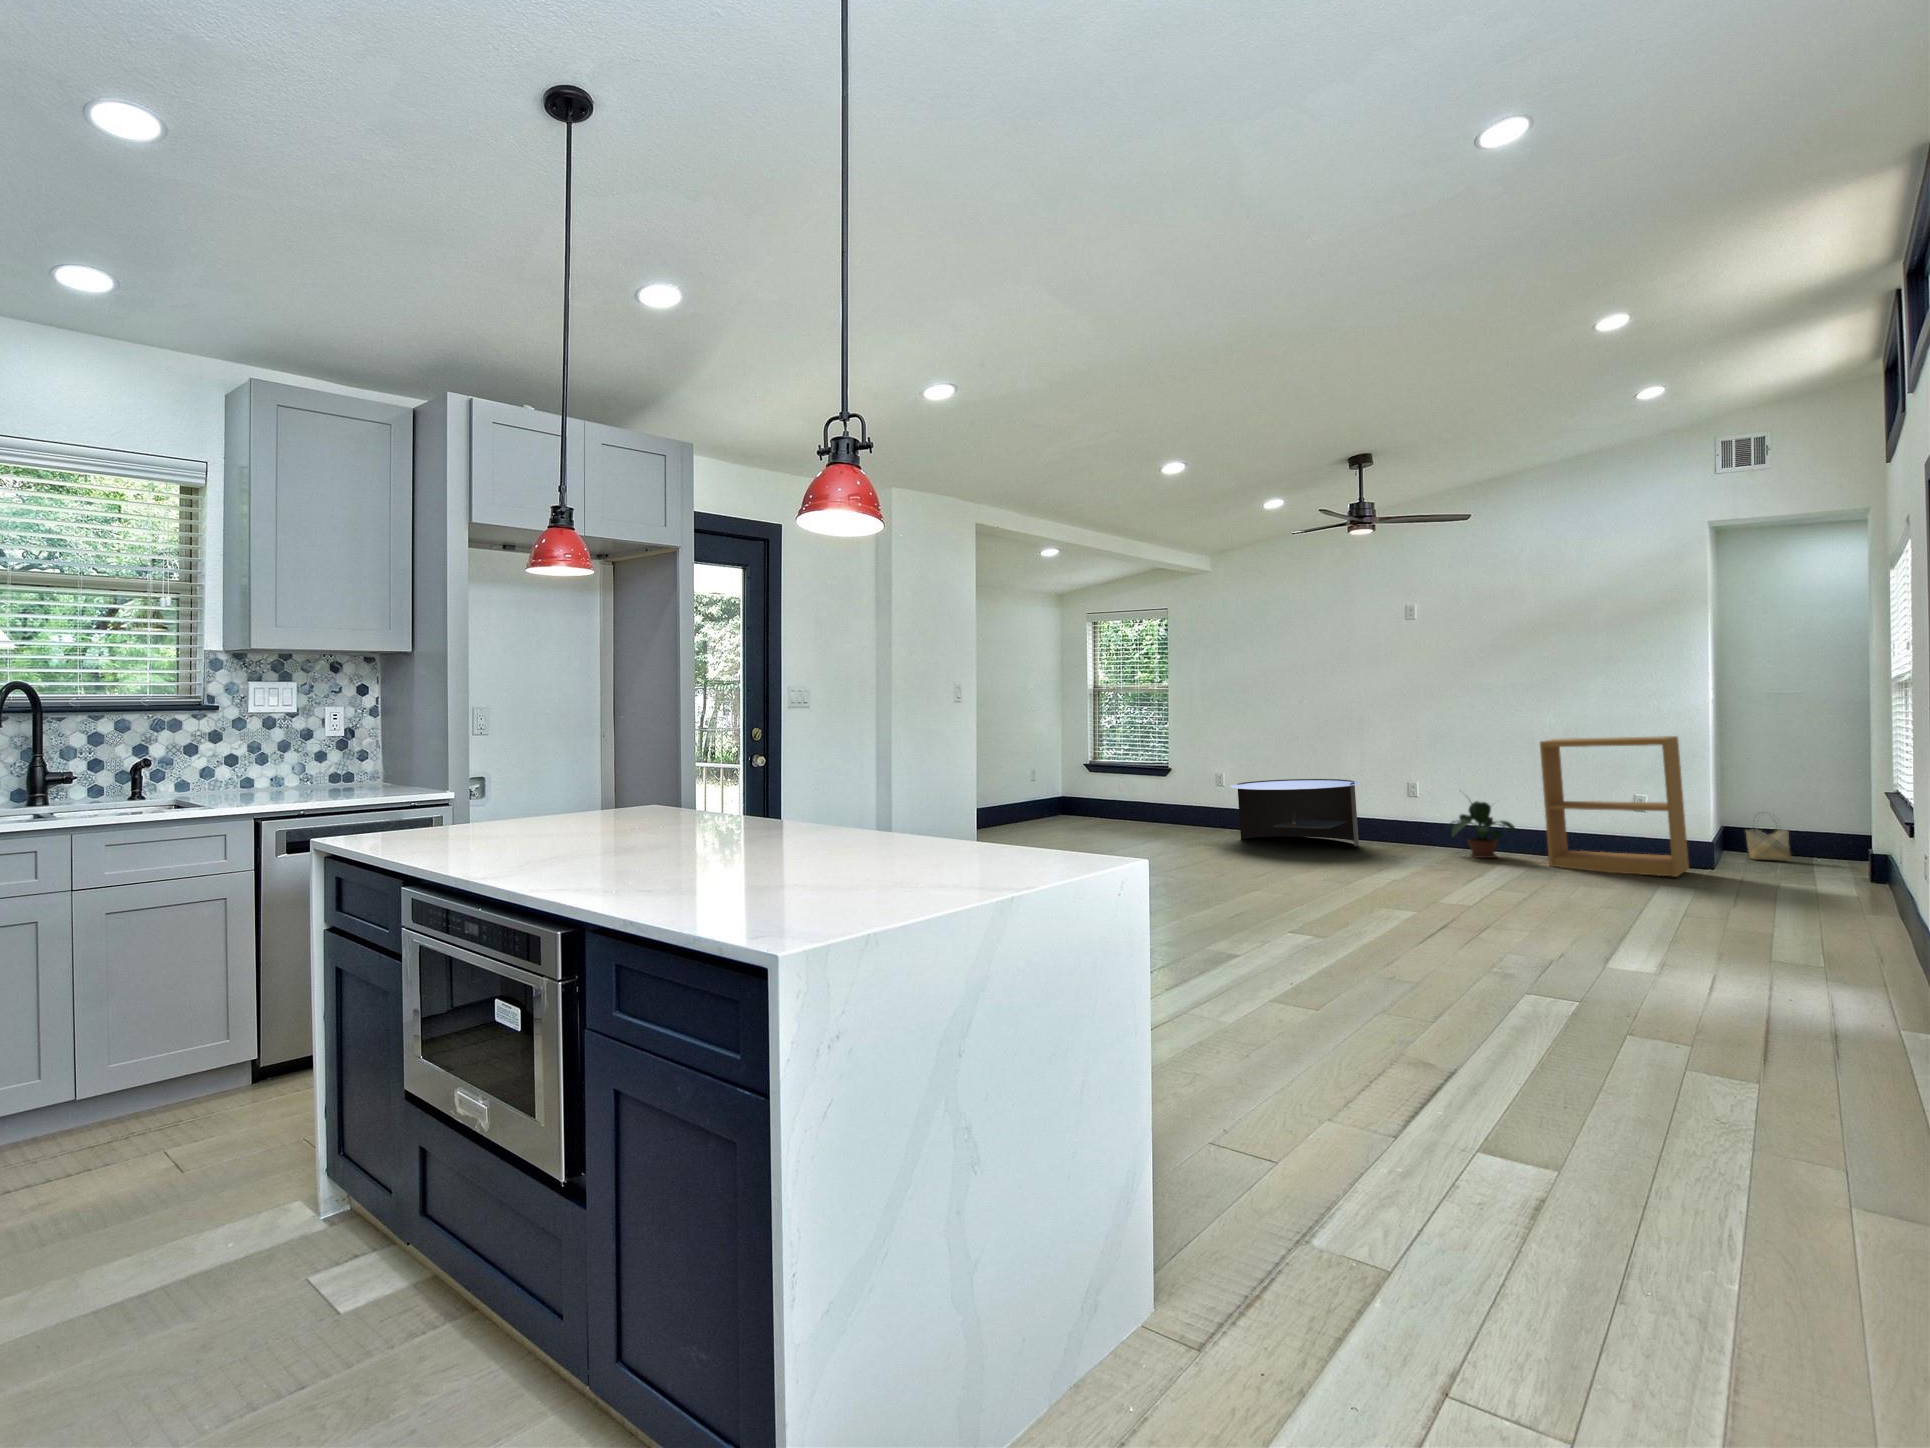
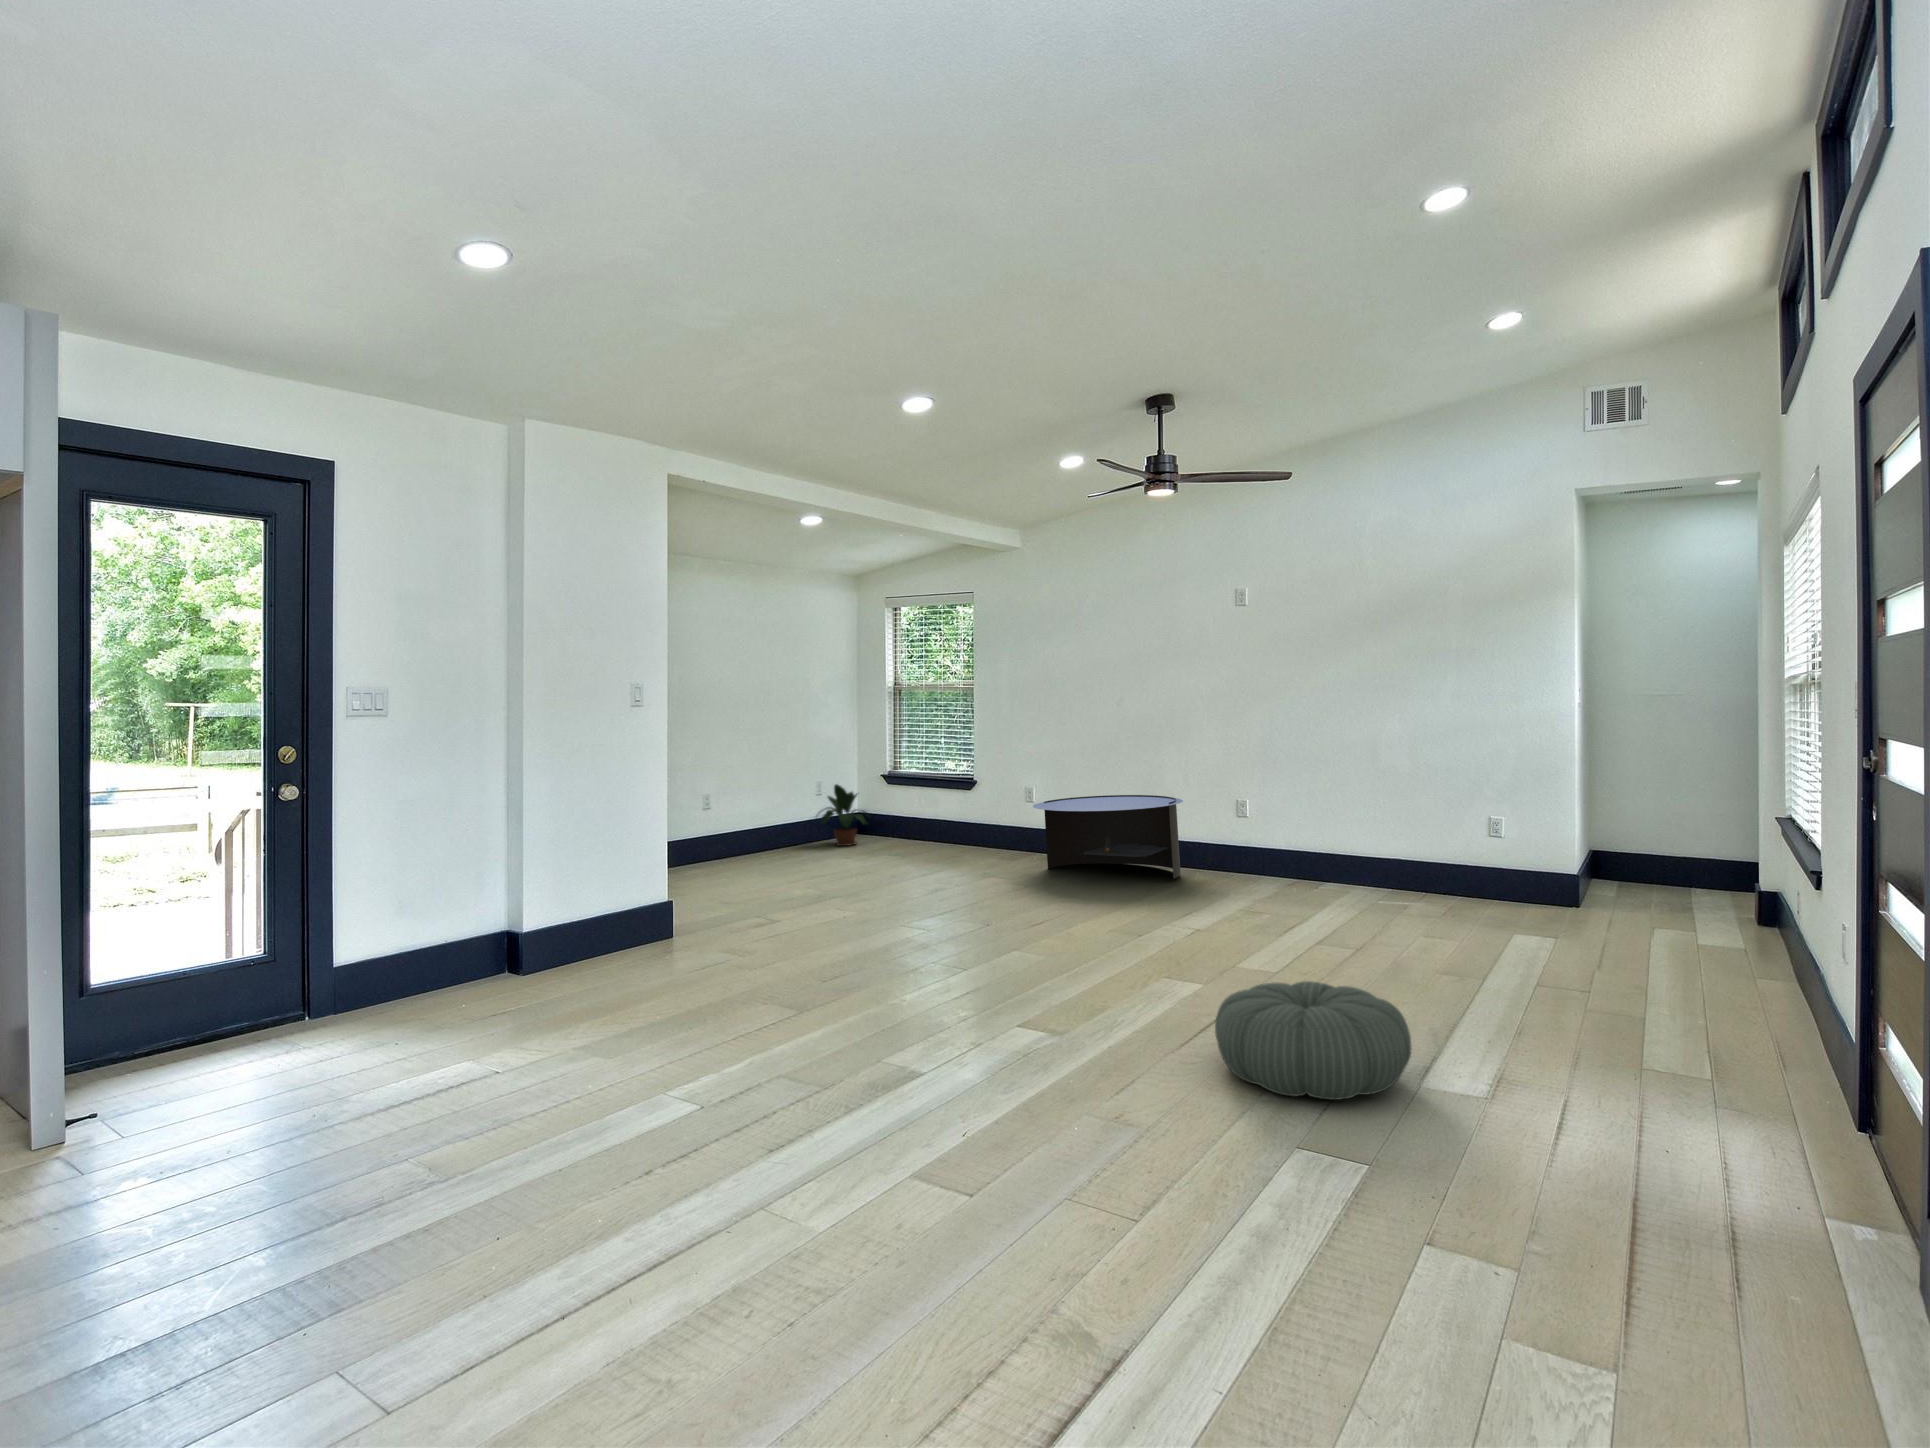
bookshelf: present [1540,736,1689,877] -> none [1382,747,1551,920]
potted plant: present [1445,801,1516,858] -> present [821,784,869,846]
woven basket: present [1746,829,1791,861] -> none [1615,834,1666,892]
pouf: none [1443,896,1594,970] -> present [1215,981,1411,1100]

